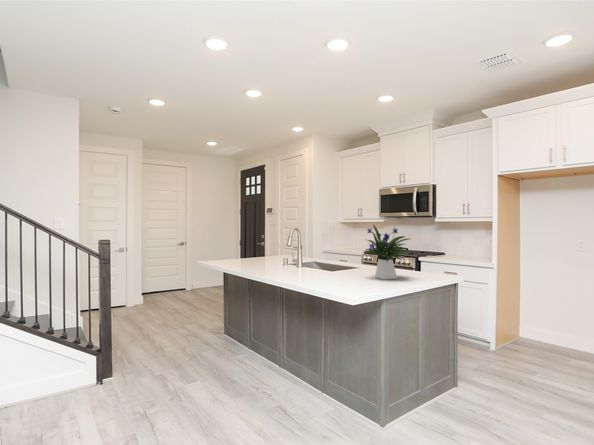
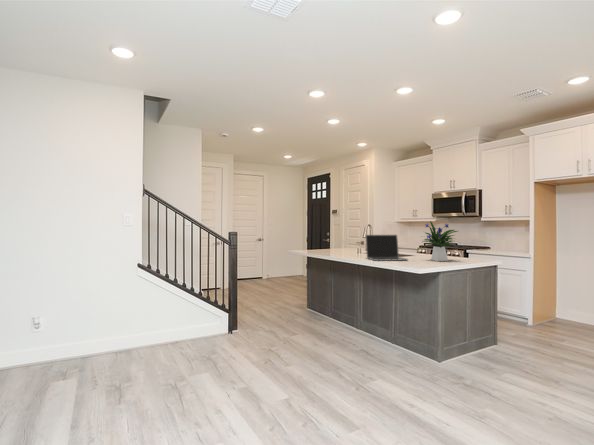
laptop: none [289,243,344,281] -> present [366,235,408,261]

